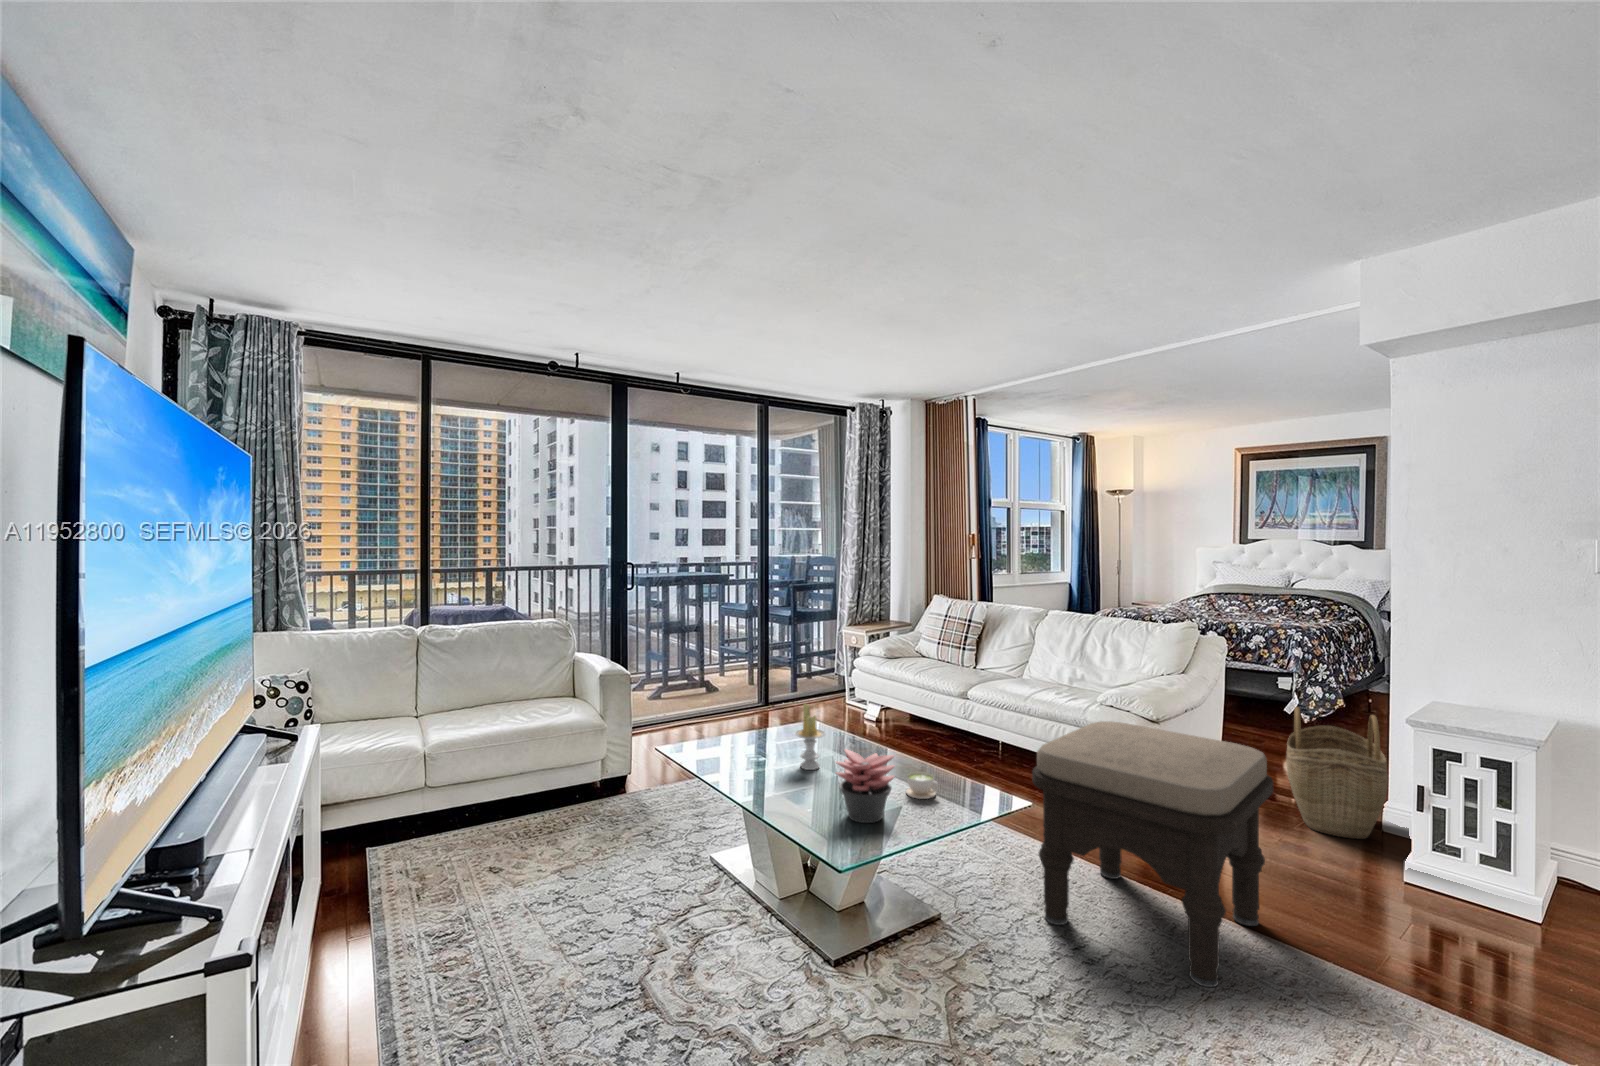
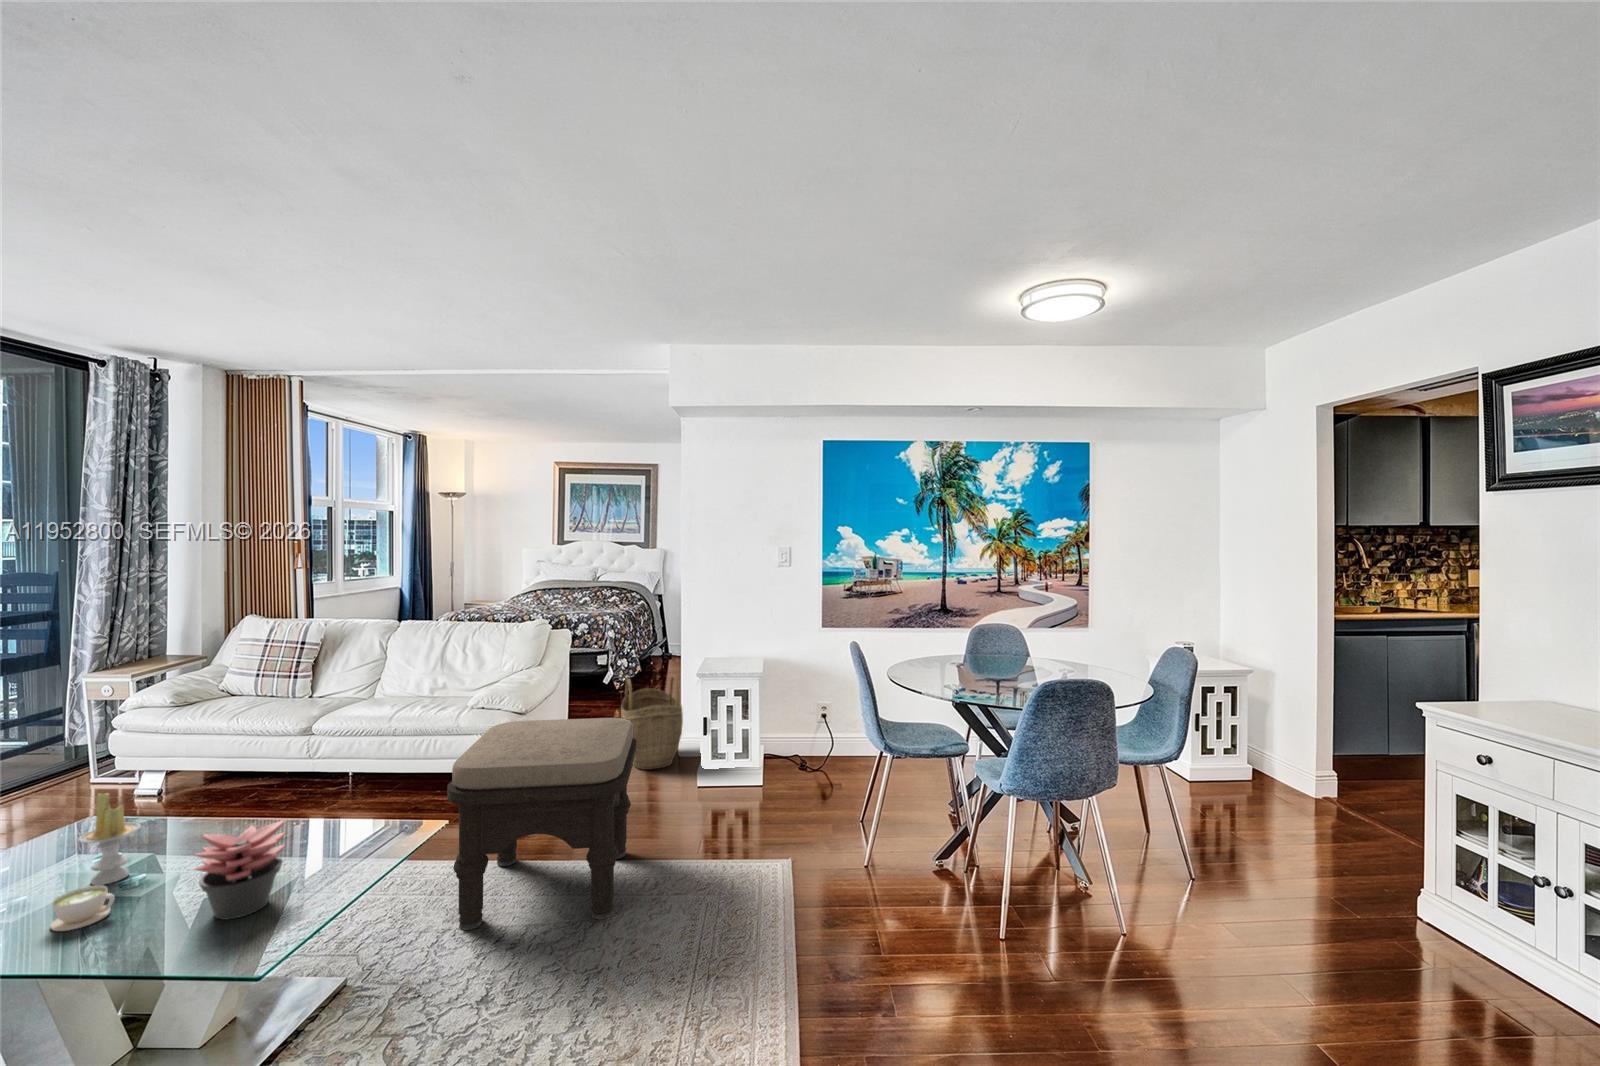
coffee cup: present [906,772,938,799] -> present [50,885,115,931]

